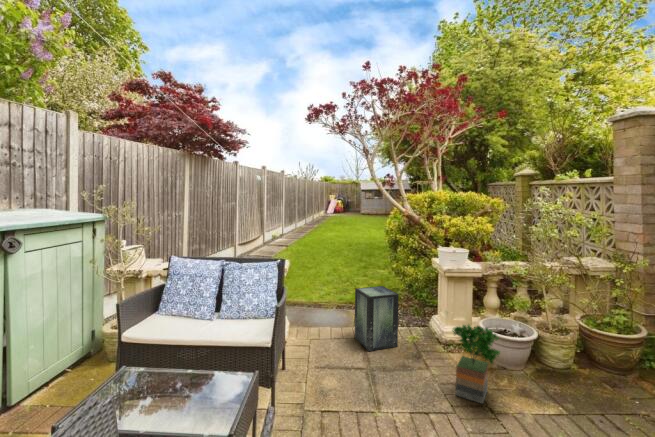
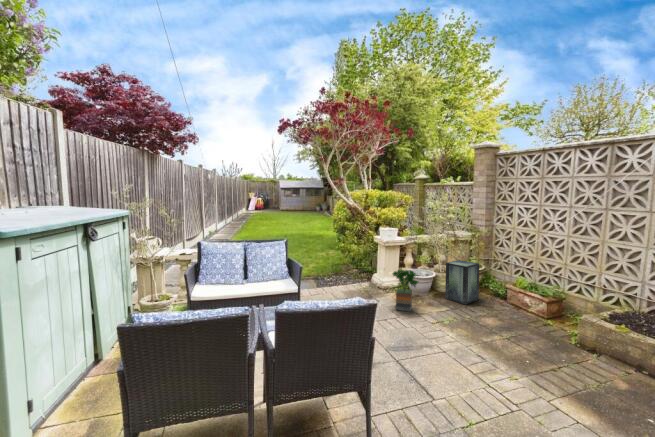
storage box: present [355,286,399,351] -> present [445,260,479,305]

